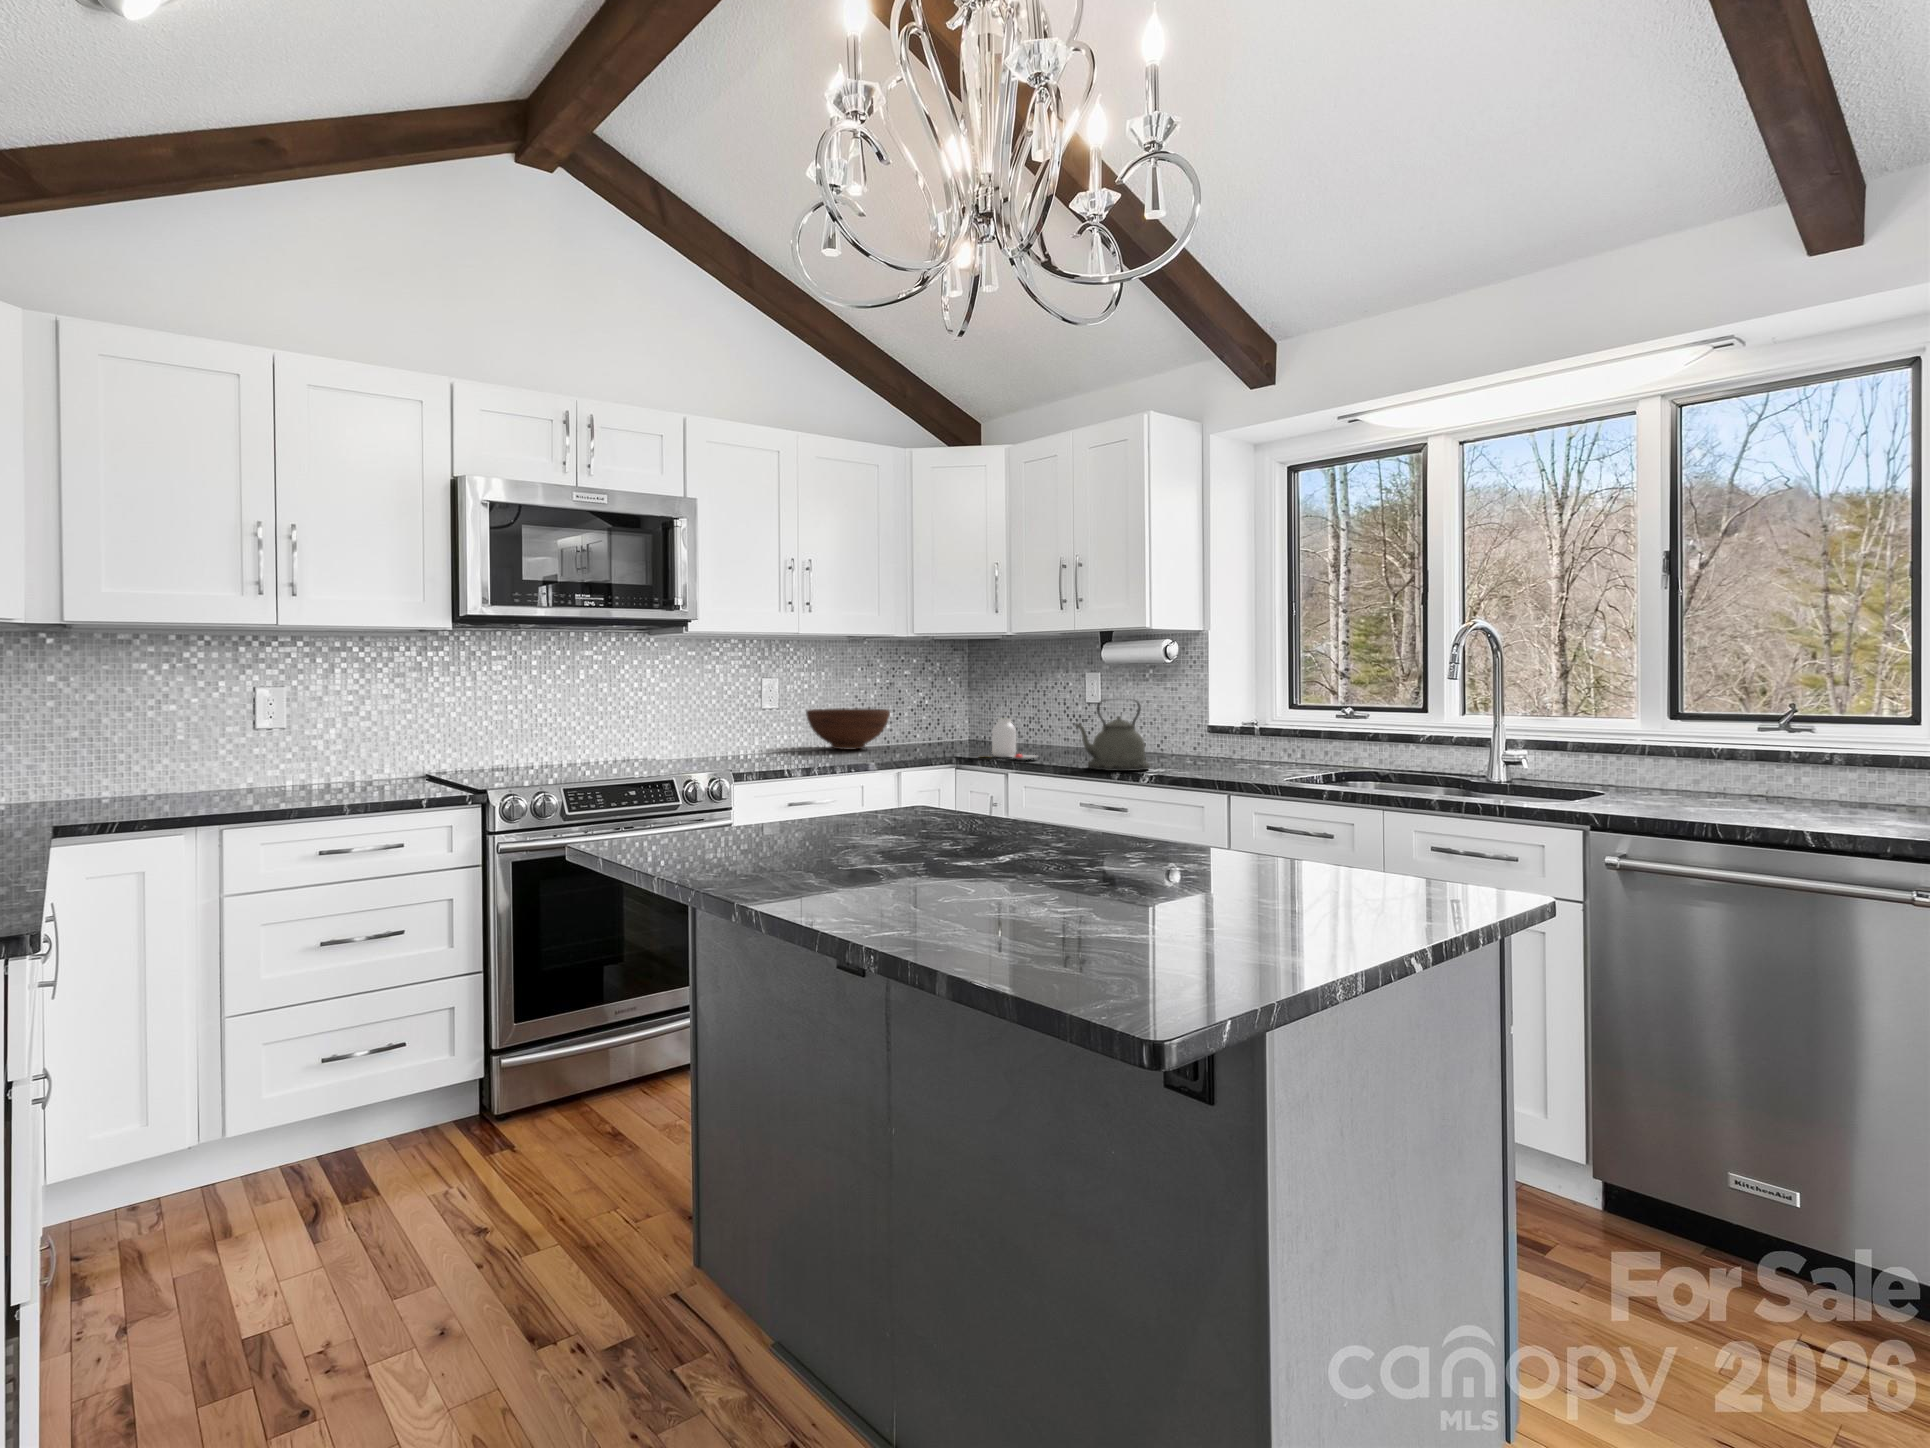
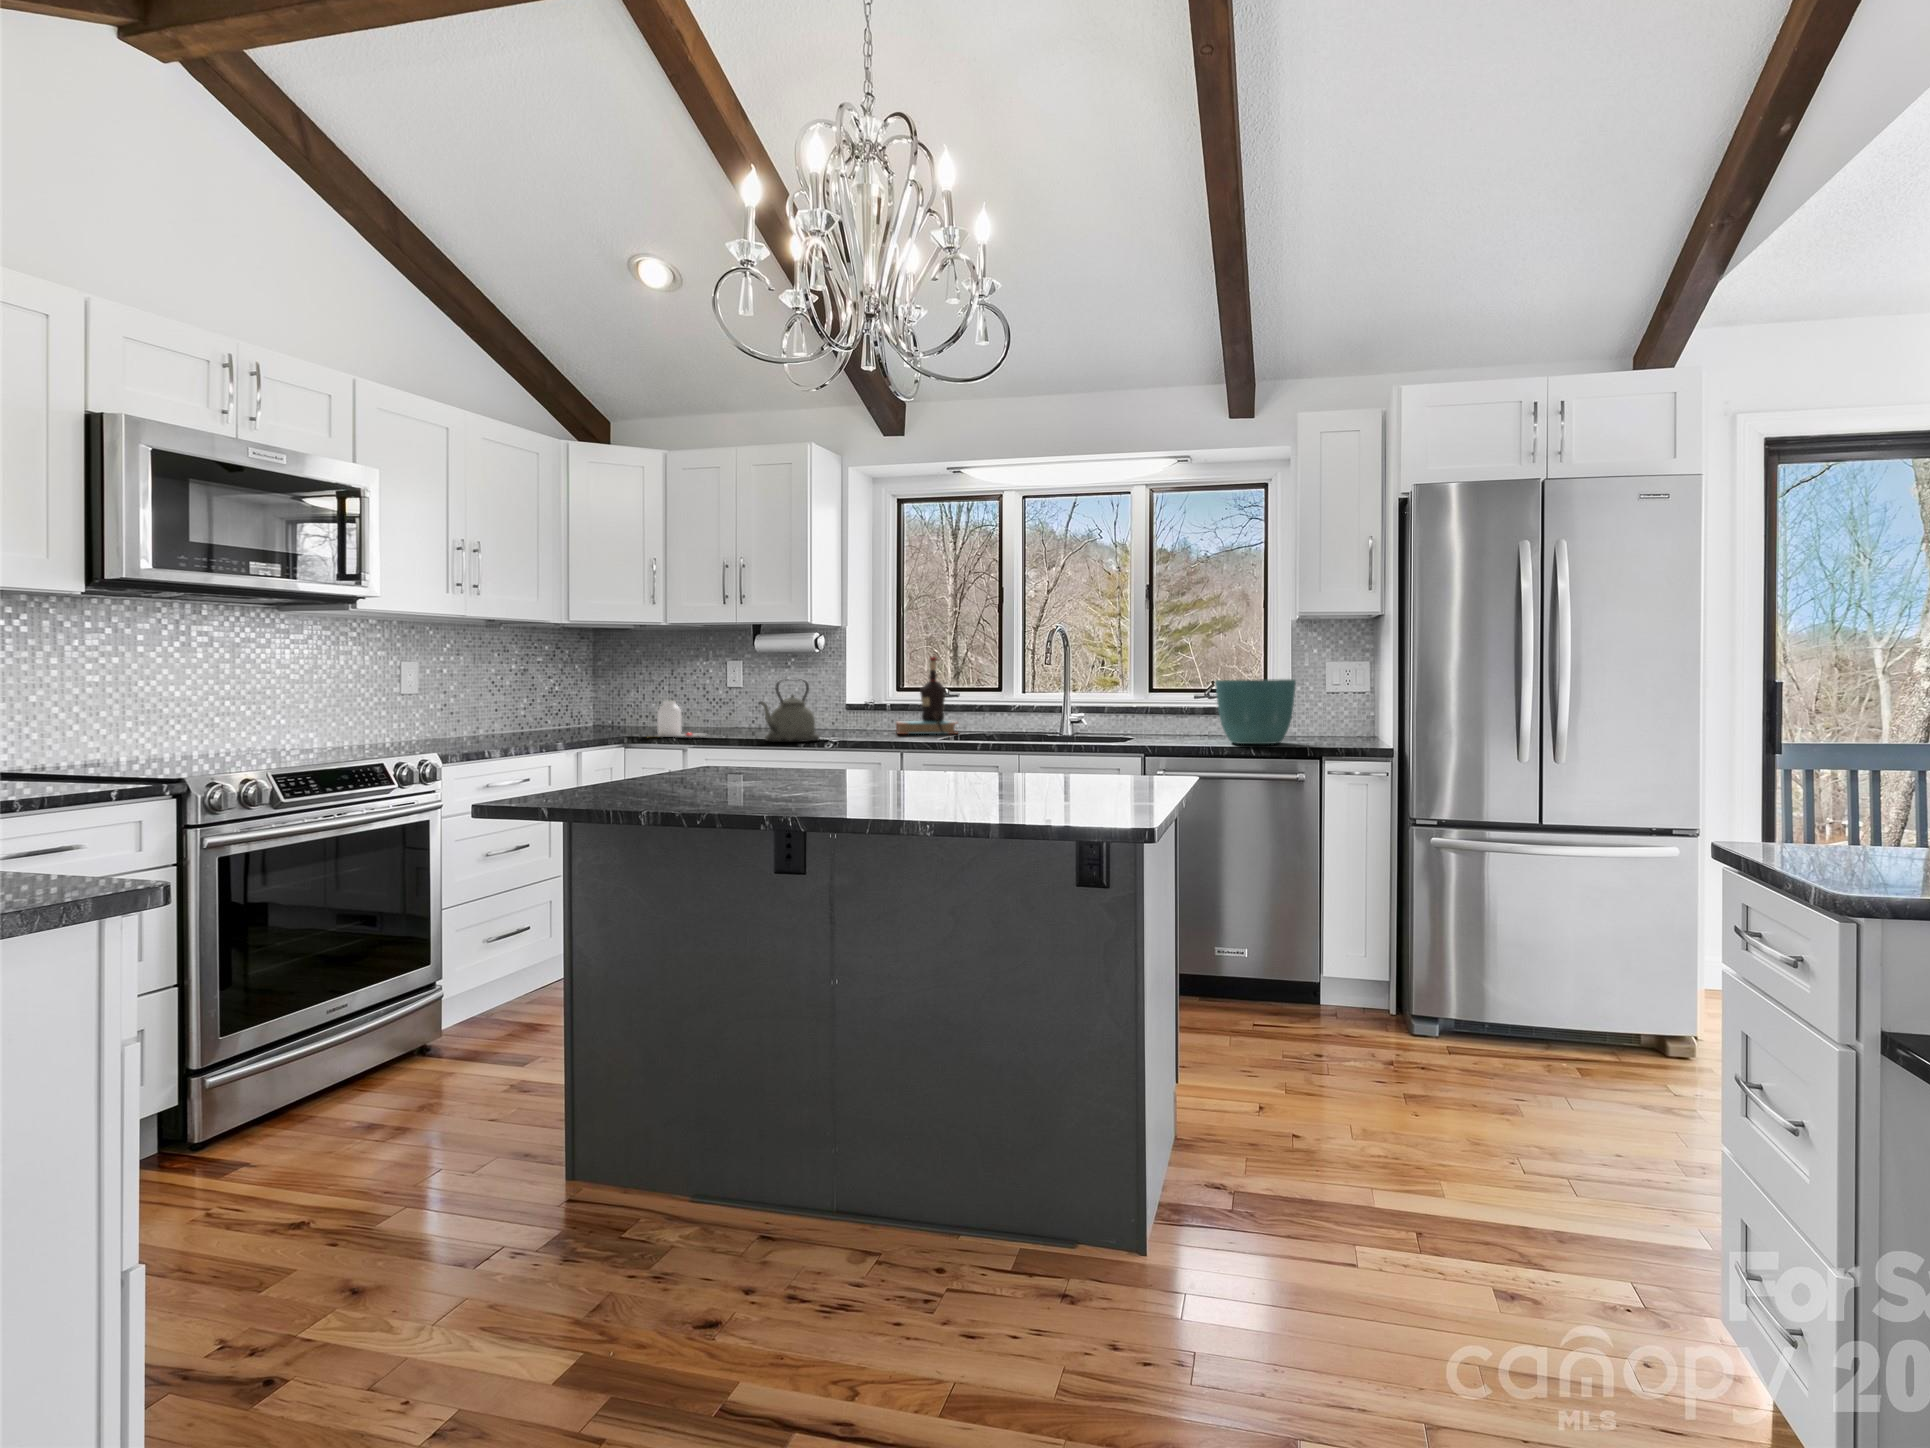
bottle: none [1239,672,1322,769] -> present [896,657,957,734]
fruit bowl: present [806,708,890,749] -> none [444,695,540,736]
flower pot: none [1684,711,1841,816] -> present [1215,679,1296,744]

